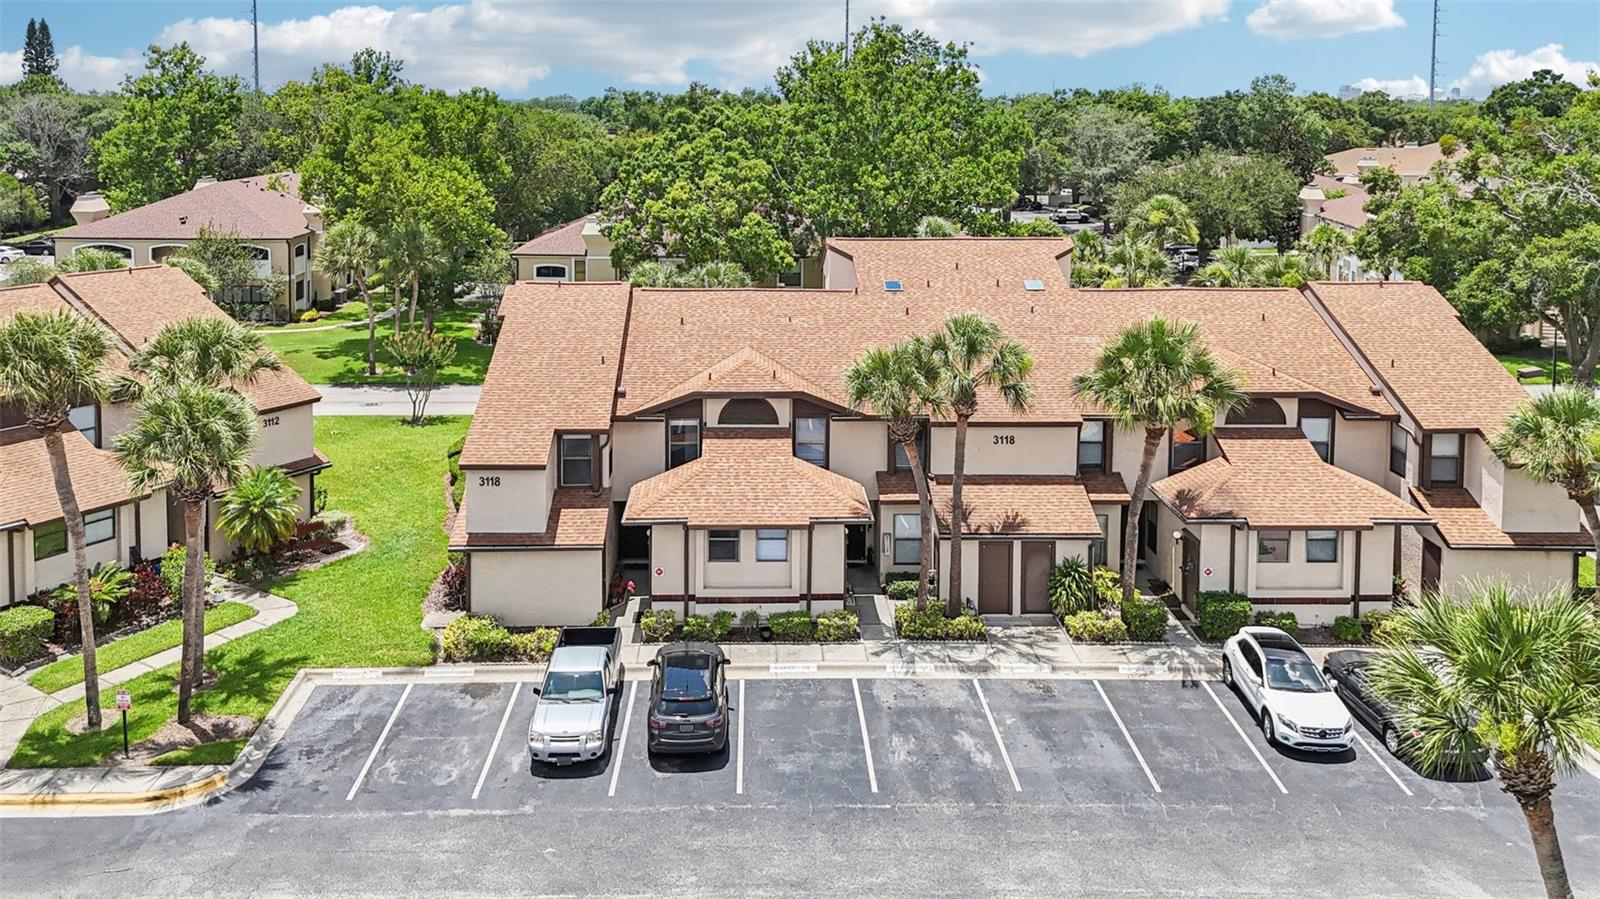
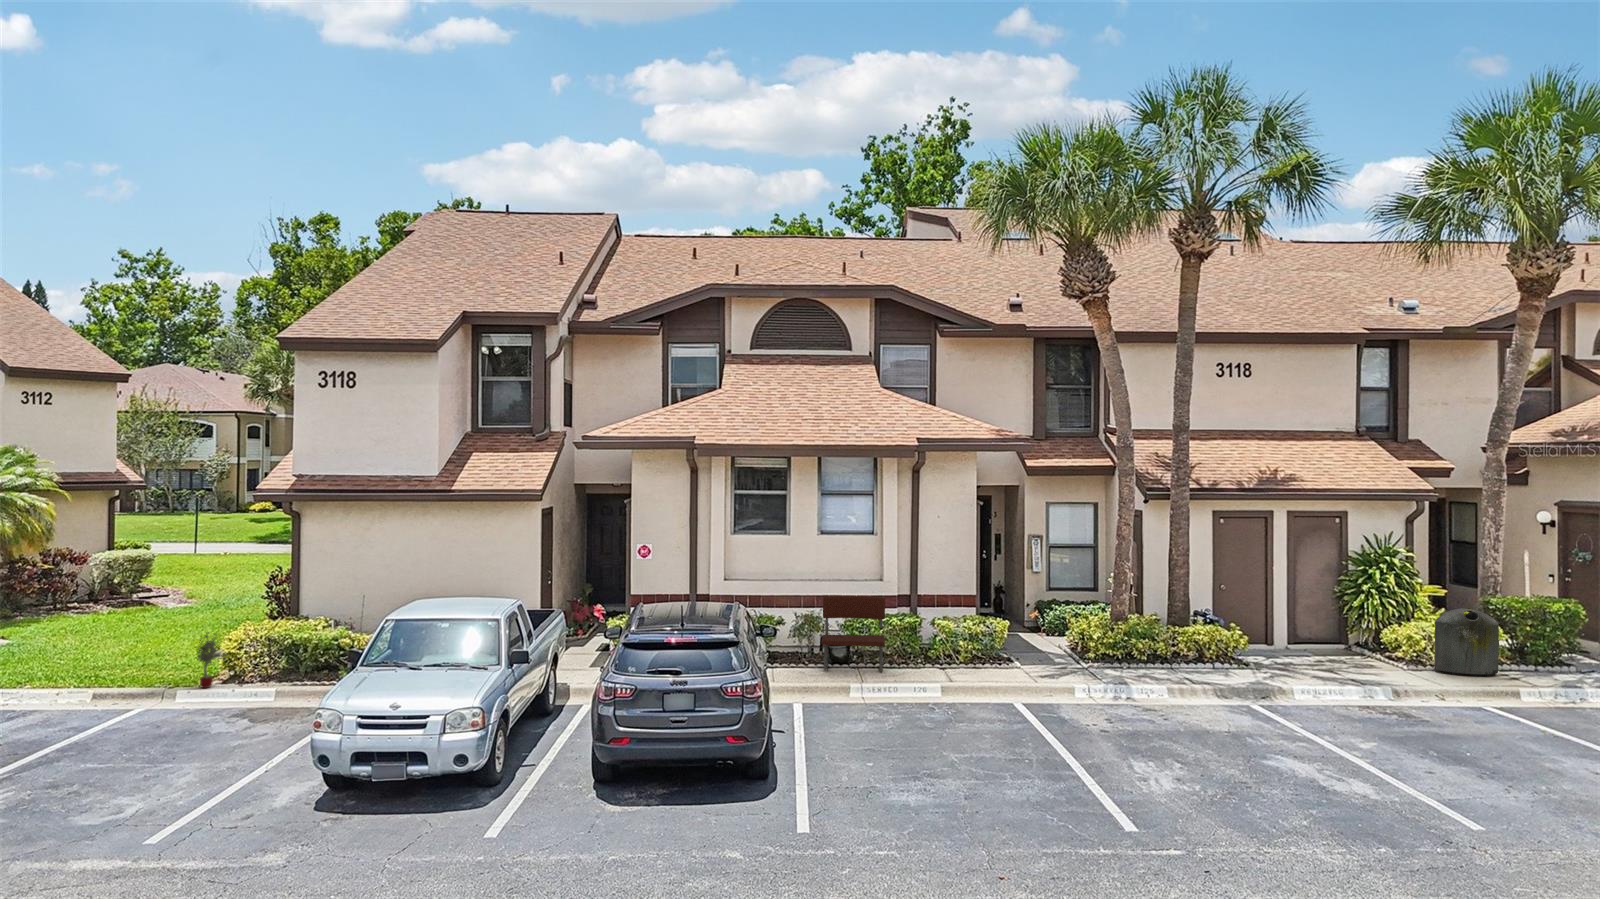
bench: present [296,520,333,561] -> present [821,596,885,672]
trash can: none [1082,614,1115,650] -> present [1435,608,1499,676]

